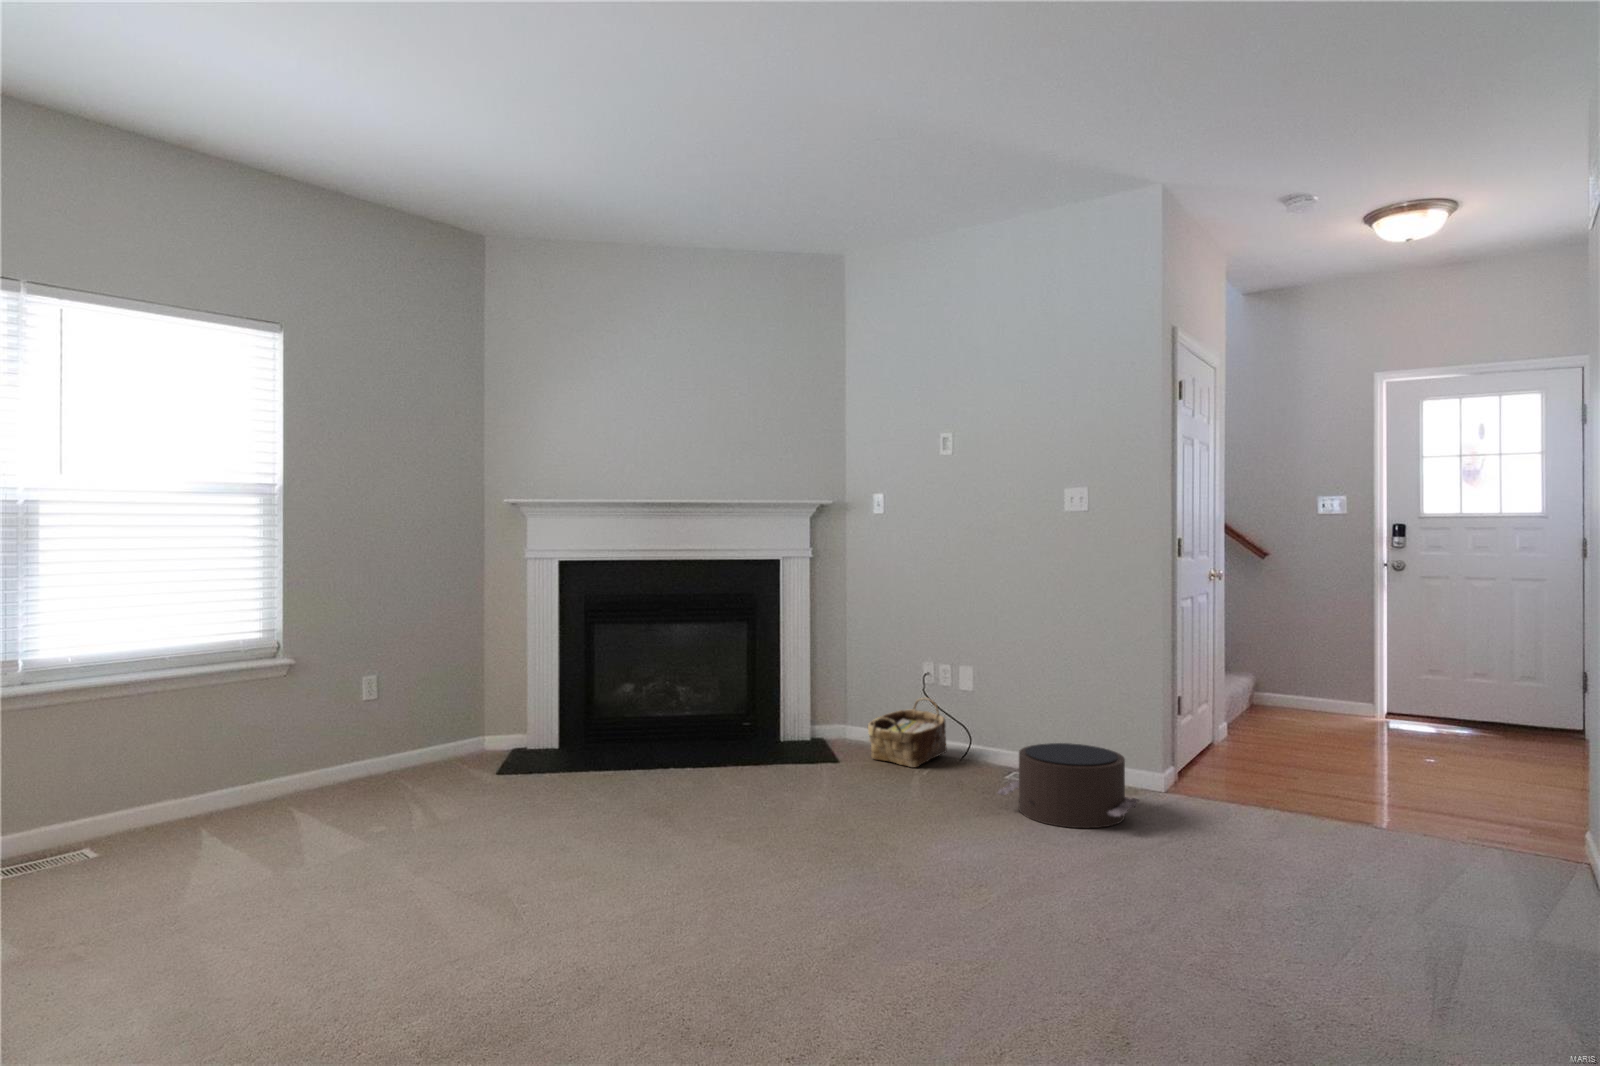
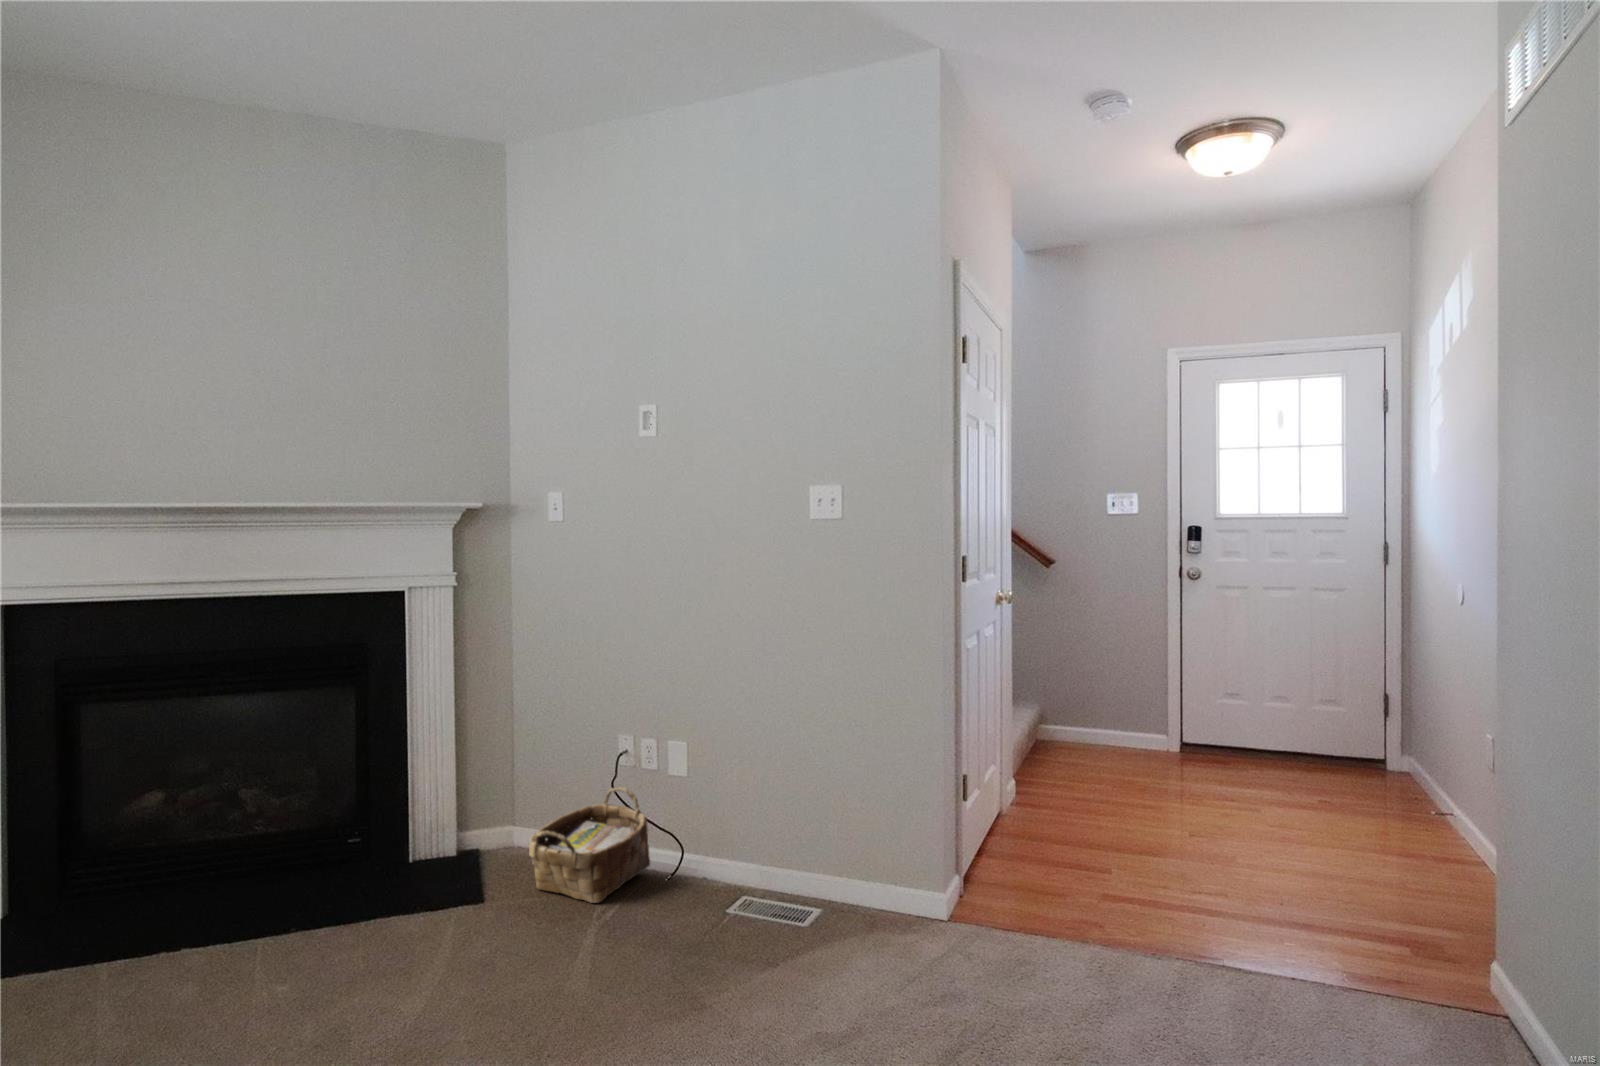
pouf: present [998,743,1138,828] -> none [701,871,914,1031]

